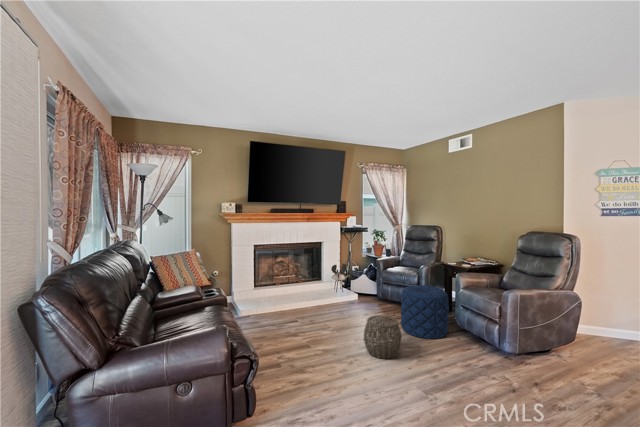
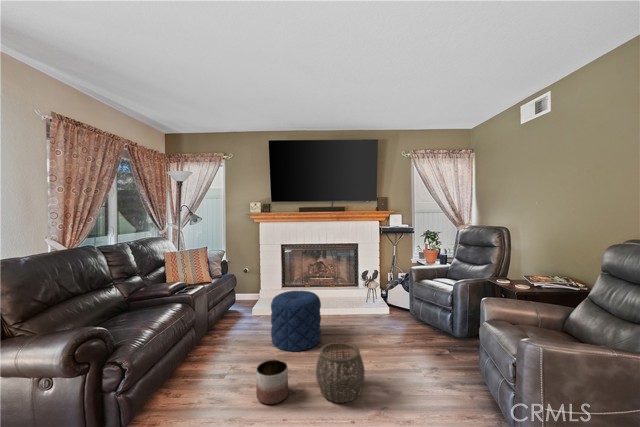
pouf: present [401,285,449,339] -> present [271,291,321,351]
planter: none [325,336,351,370] -> present [256,360,288,404]

